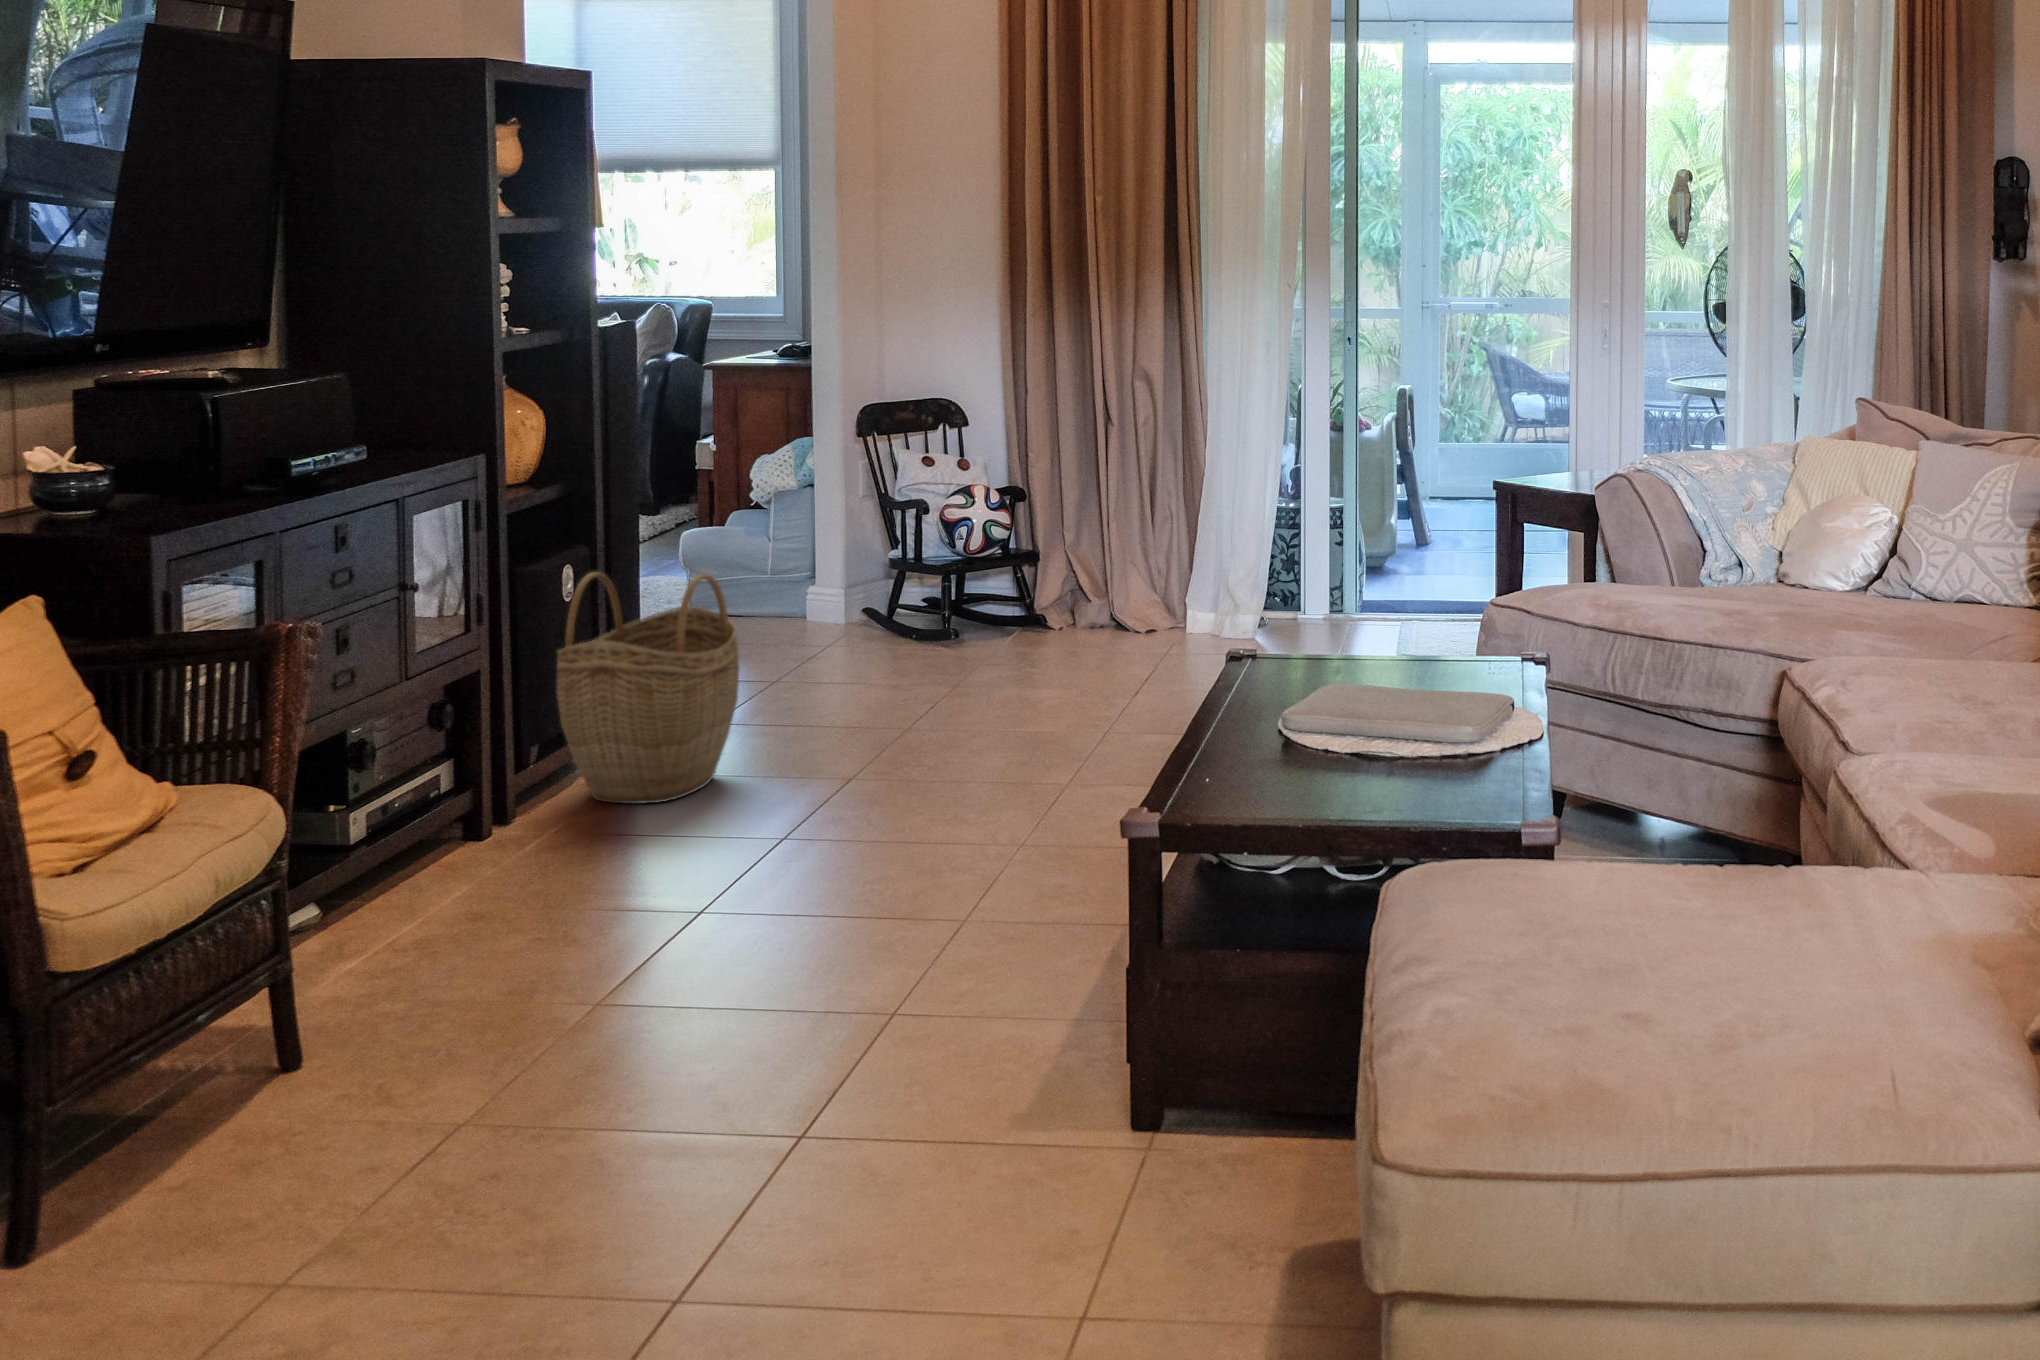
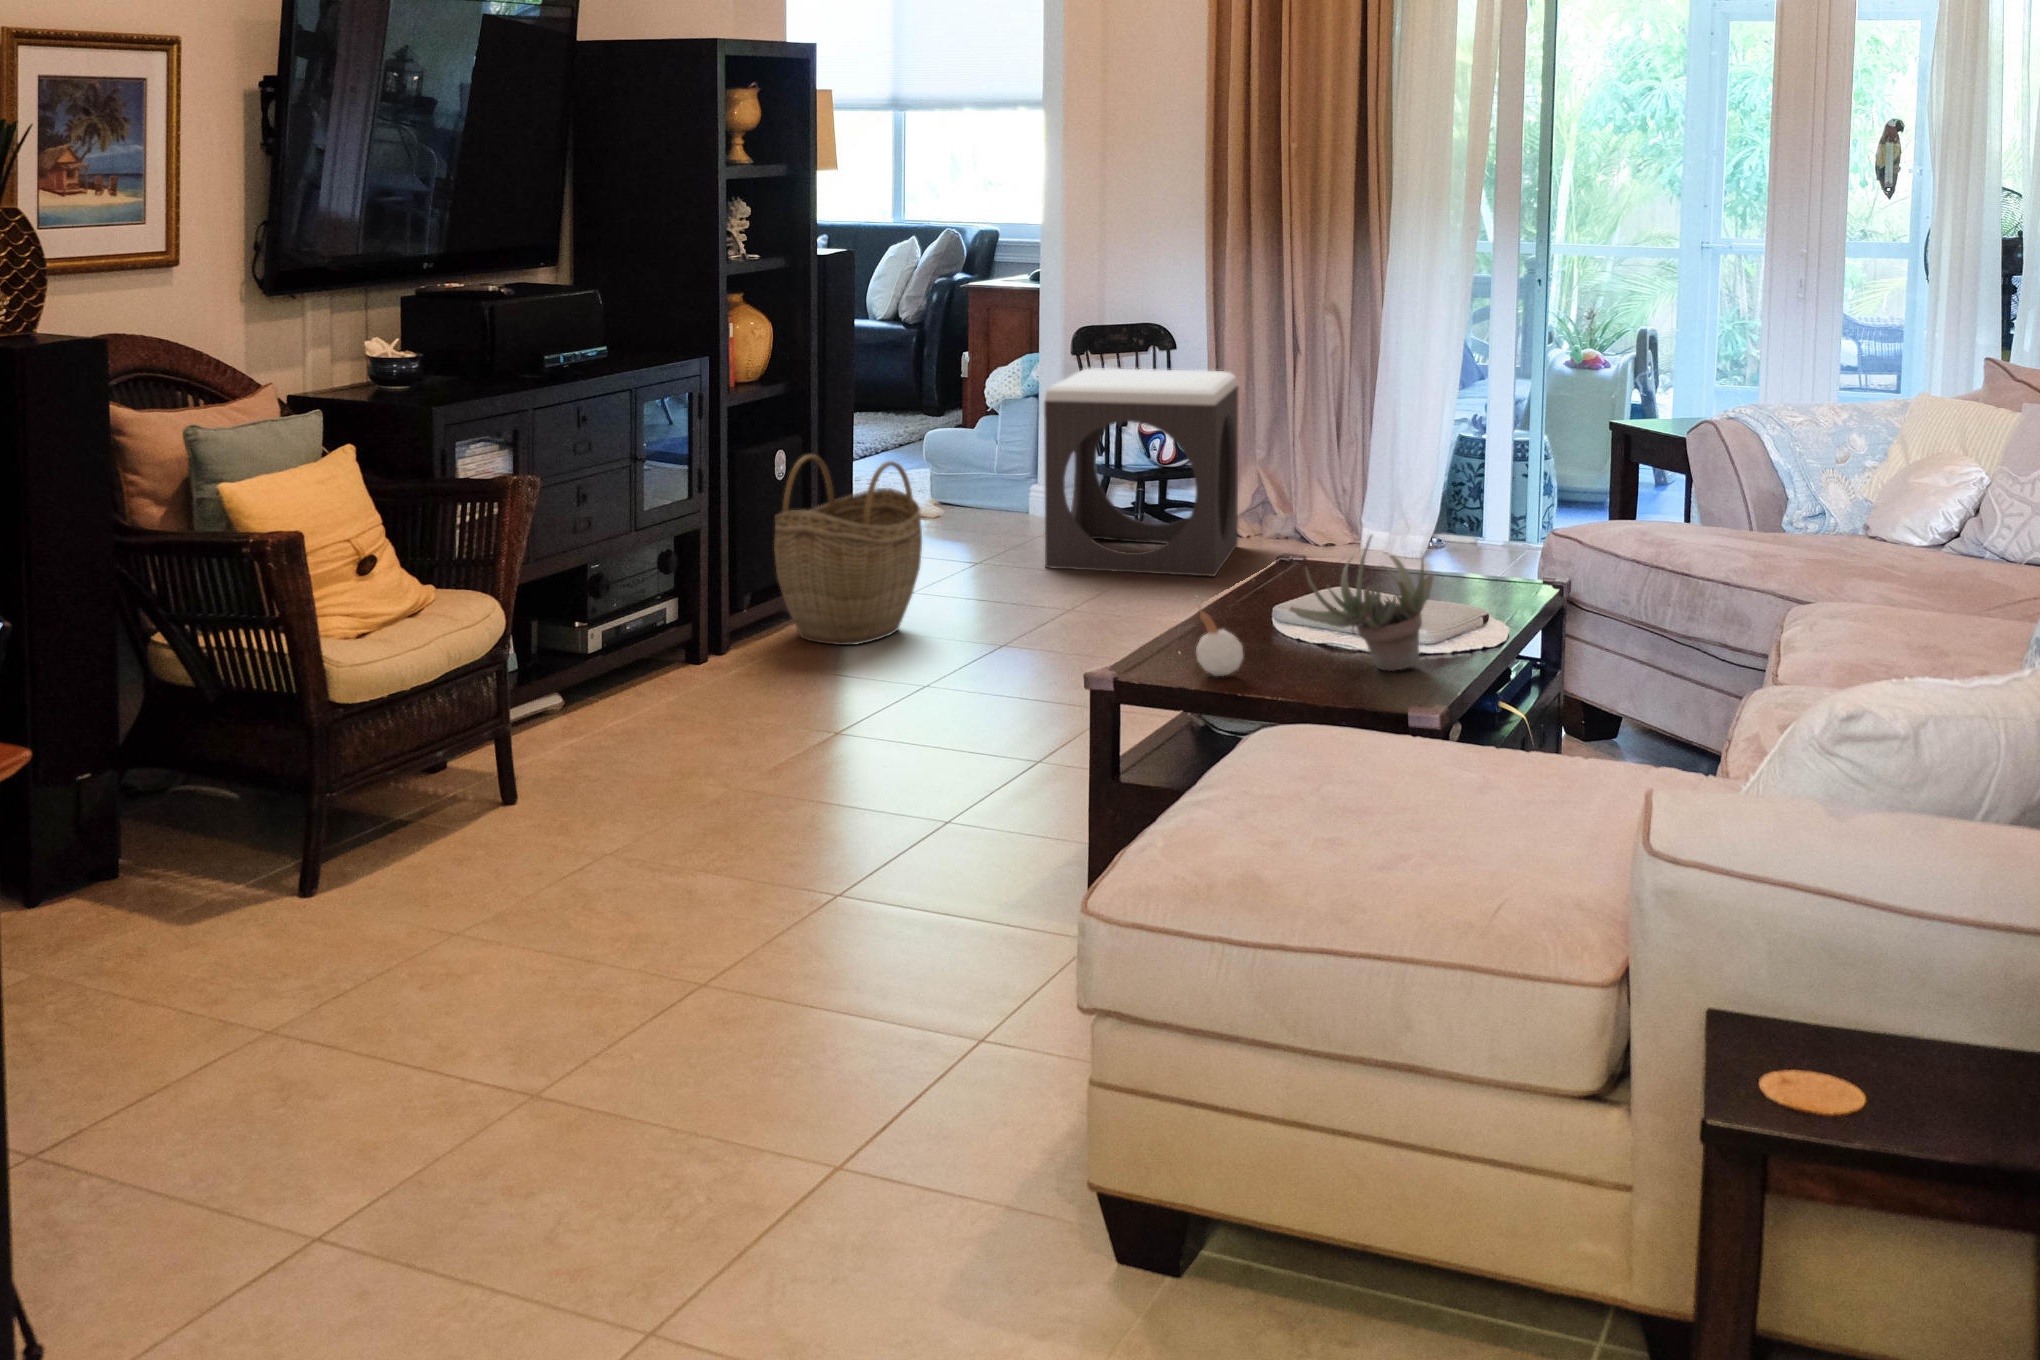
footstool: none [847,449,1057,687] -> present [1044,368,1239,576]
succulent plant: none [1323,620,1472,774] -> present [1290,535,1433,671]
candle: none [1222,708,1280,800] -> present [1196,602,1243,676]

